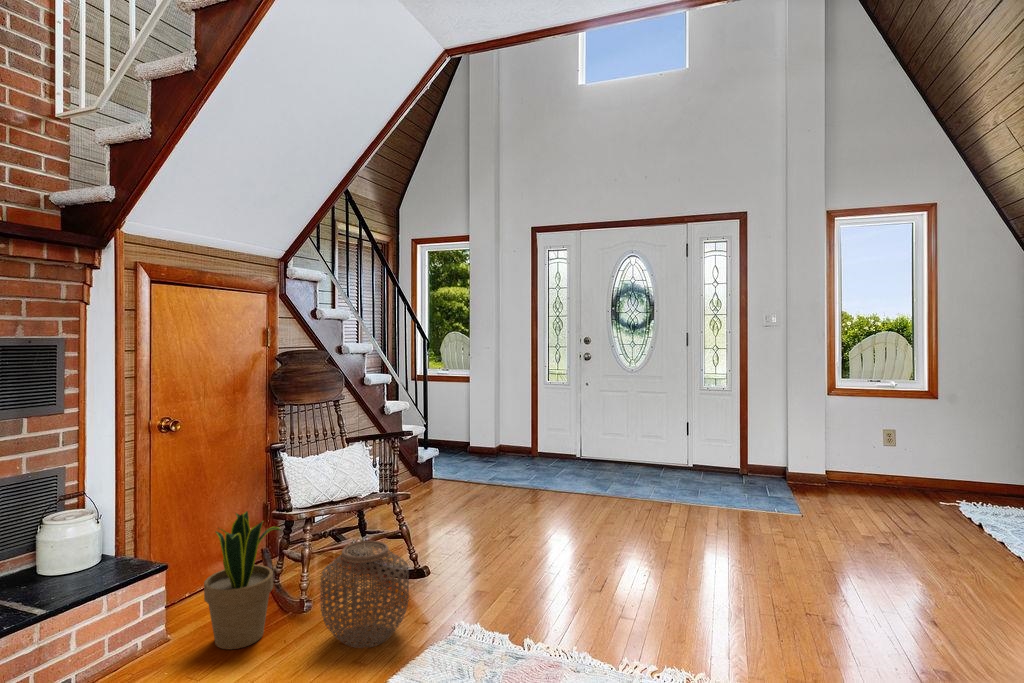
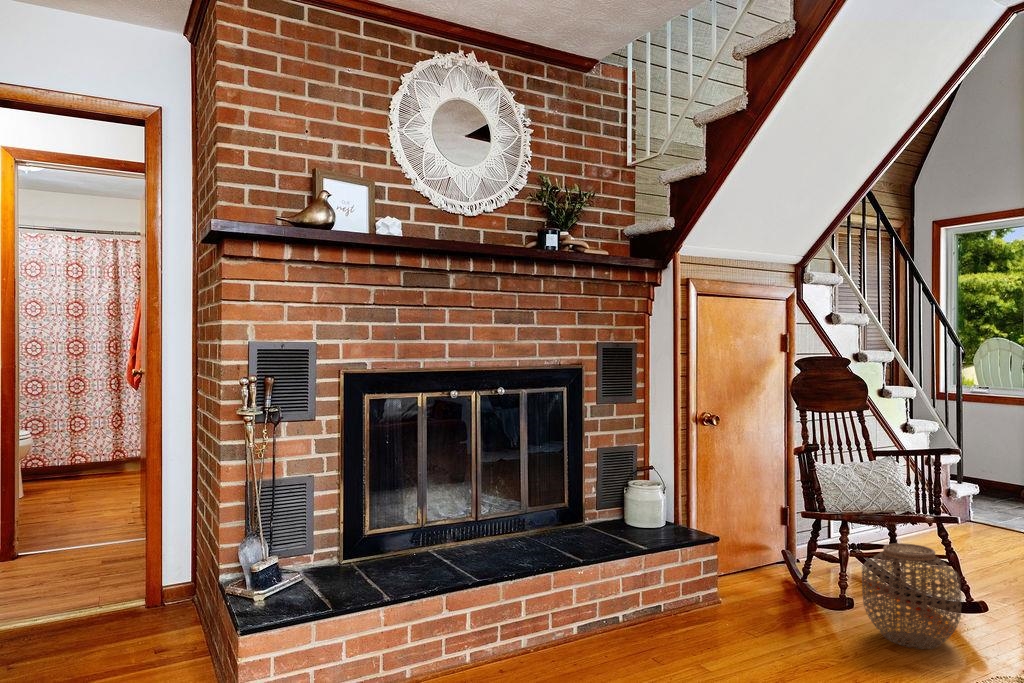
potted plant: present [204,511,282,649] -> none [750,499,818,622]

